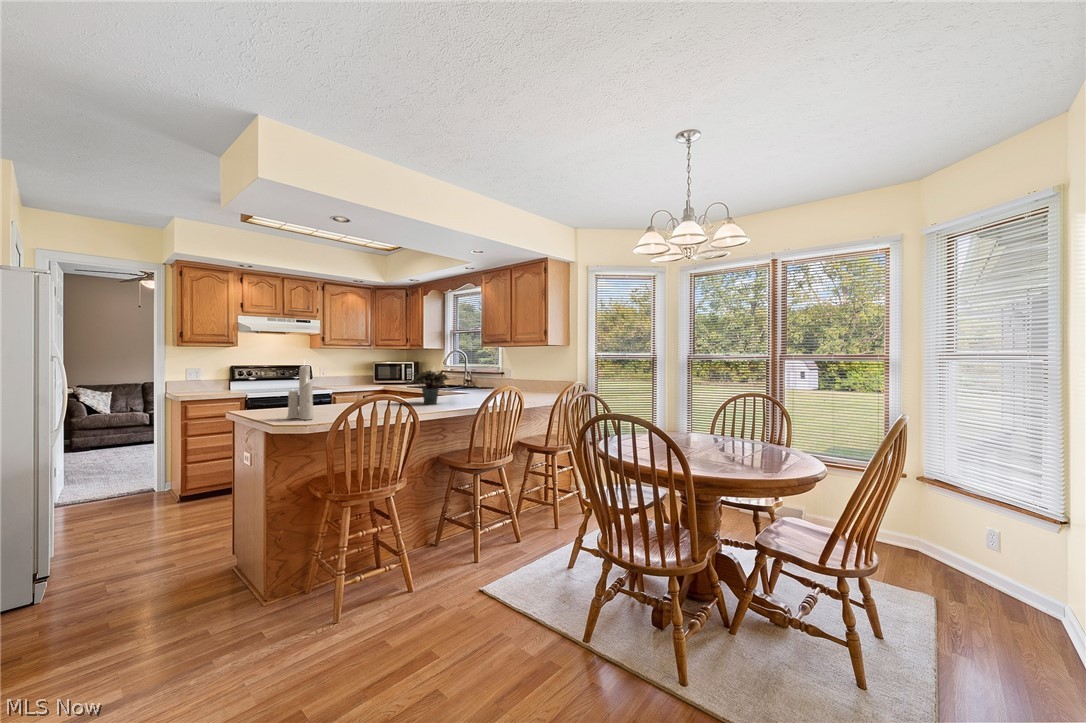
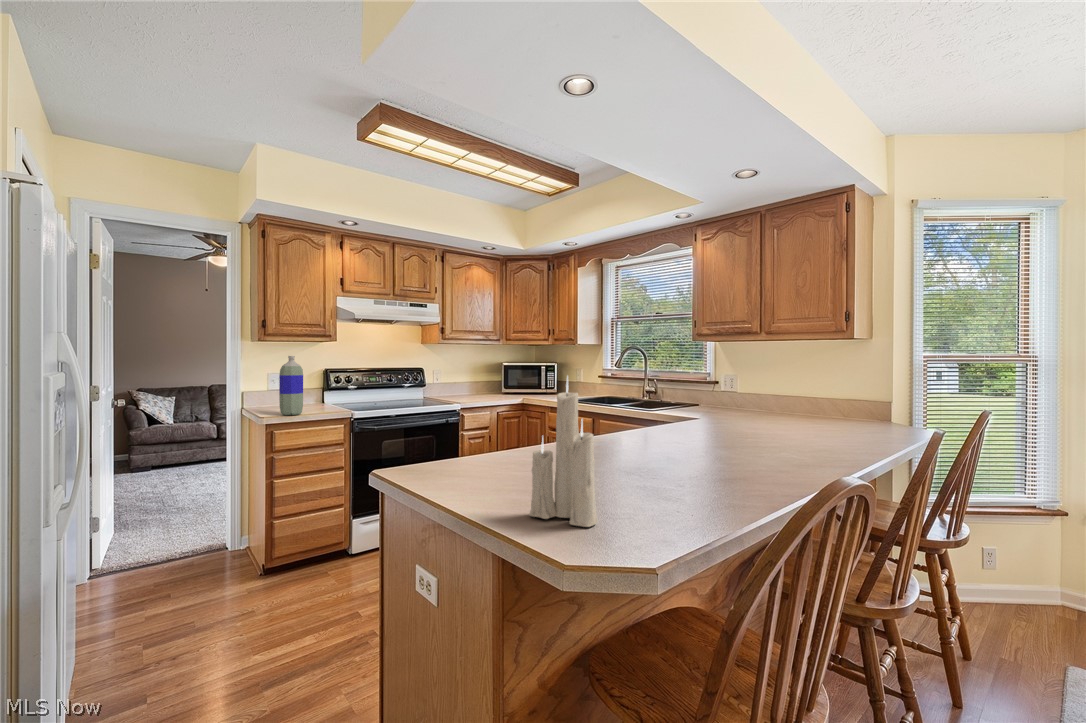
bottle: none [193,356,211,396] -> present [279,356,303,415]
potted plant: present [405,371,454,404] -> none [665,391,764,457]

